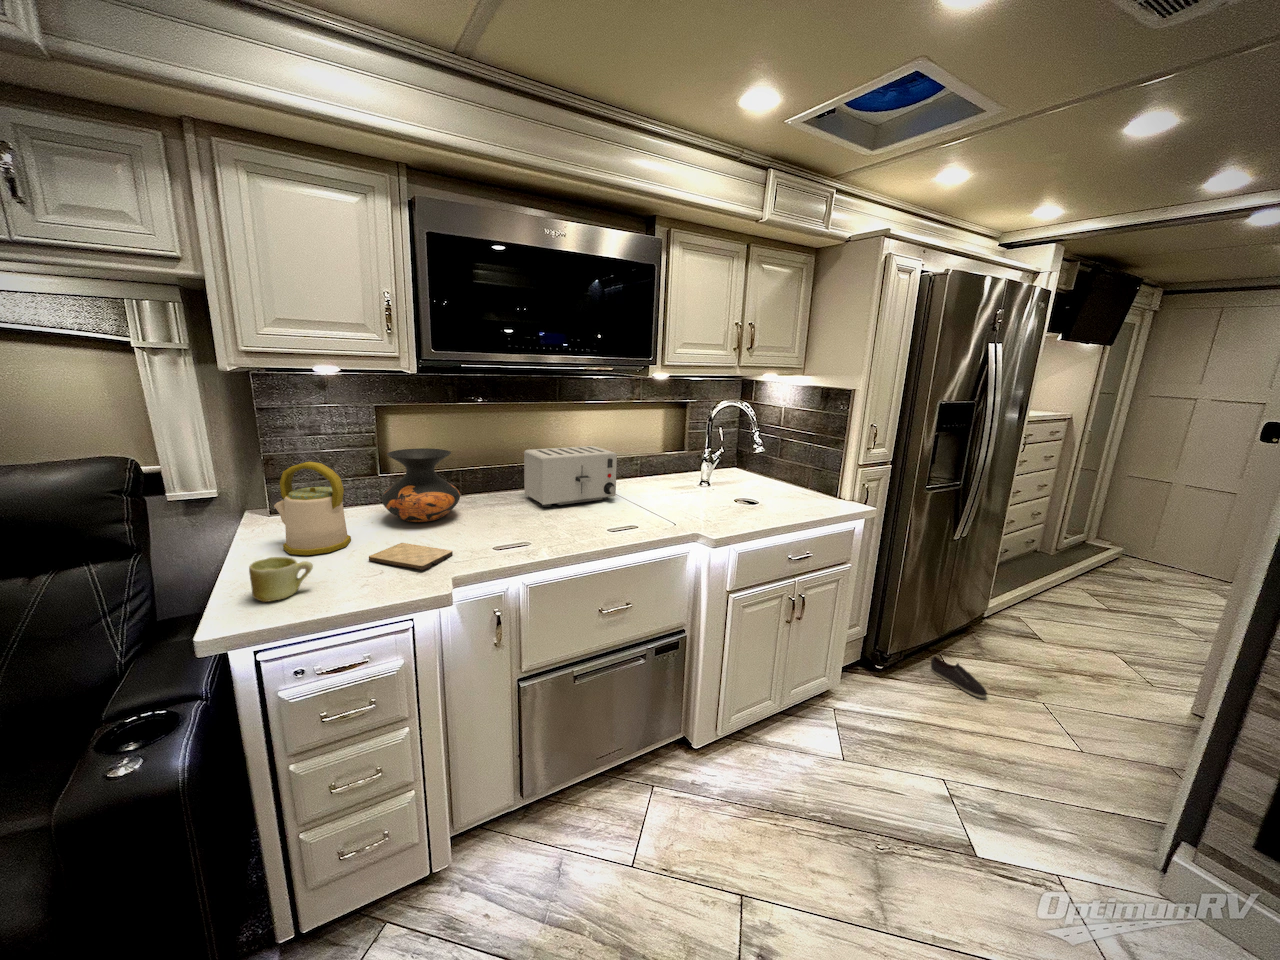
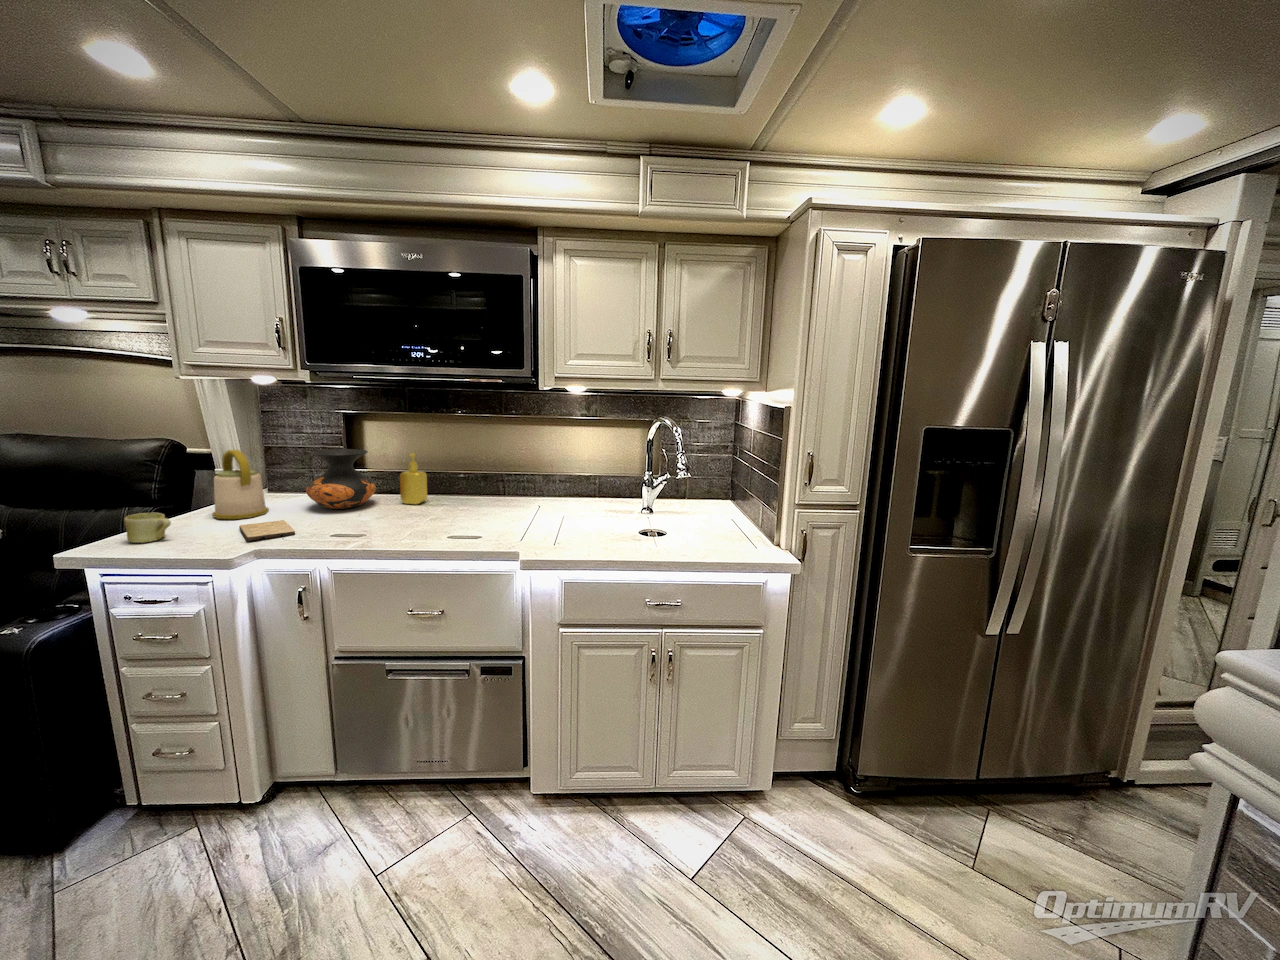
toaster: present [524,446,617,507] -> none [435,458,522,512]
soap dispenser: none [479,447,506,505] -> present [400,453,427,504]
shoe: present [931,656,987,698] -> none [946,803,1010,896]

